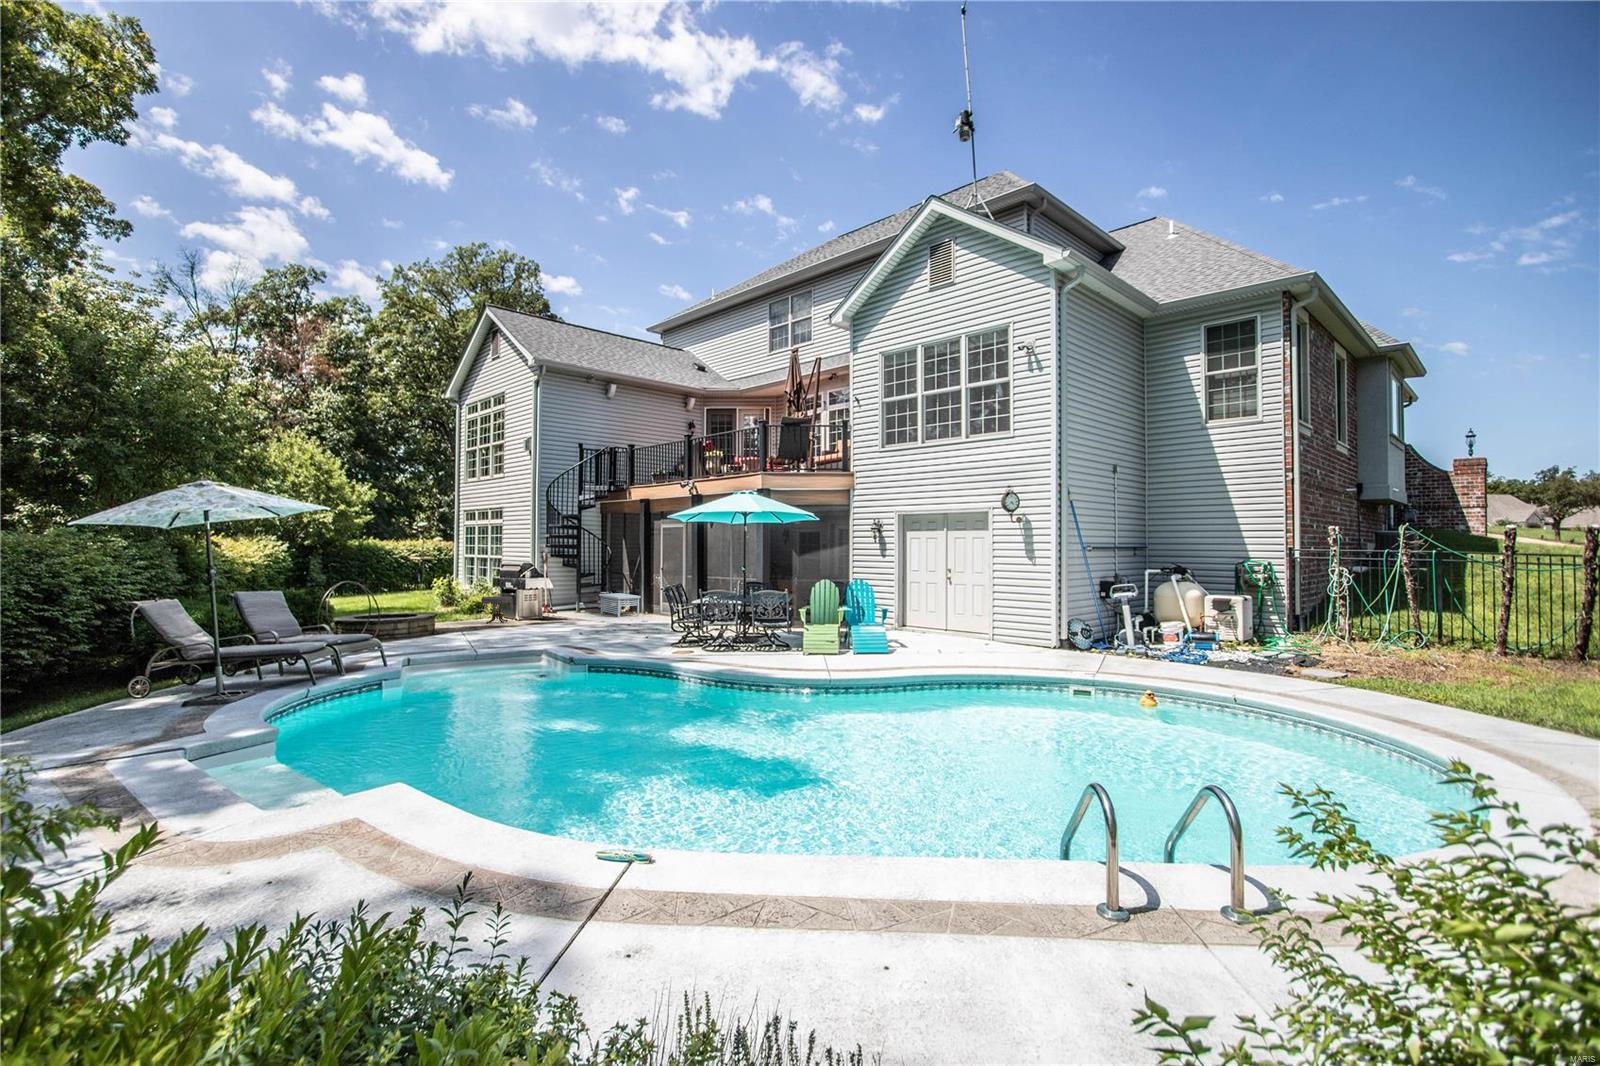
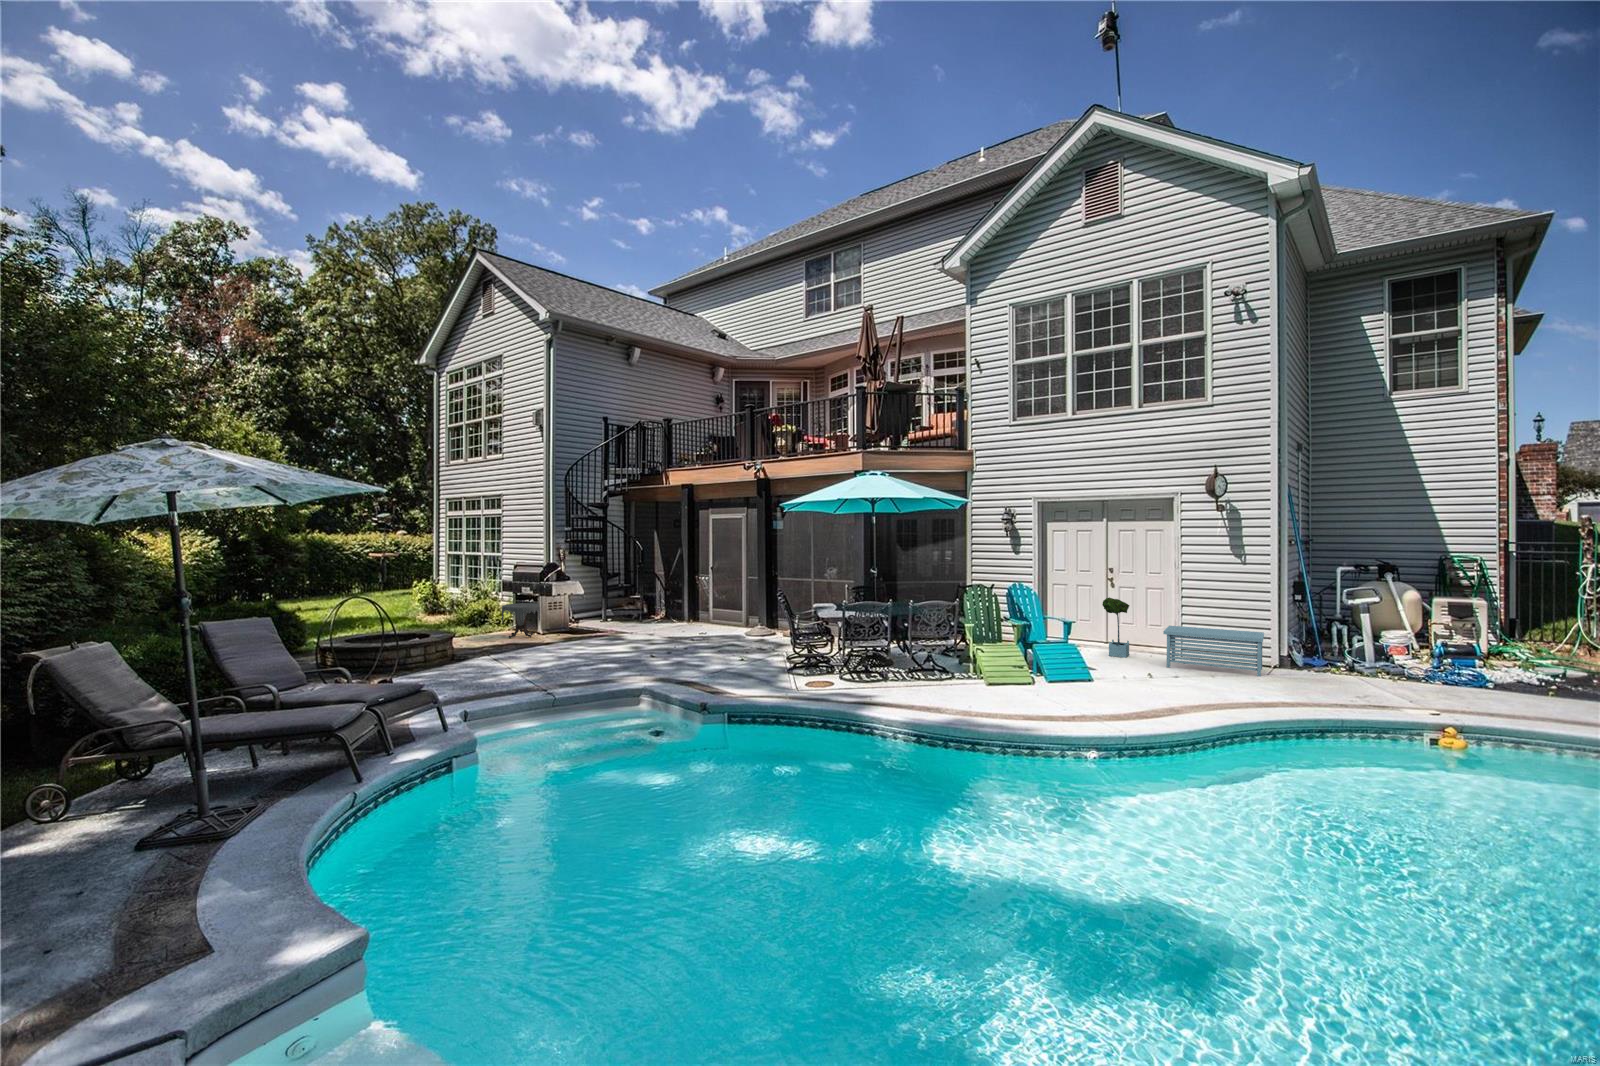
storage bench: present [599,593,641,618] -> present [1163,626,1264,677]
potted tree: none [934,595,956,646] -> present [1102,597,1129,658]

